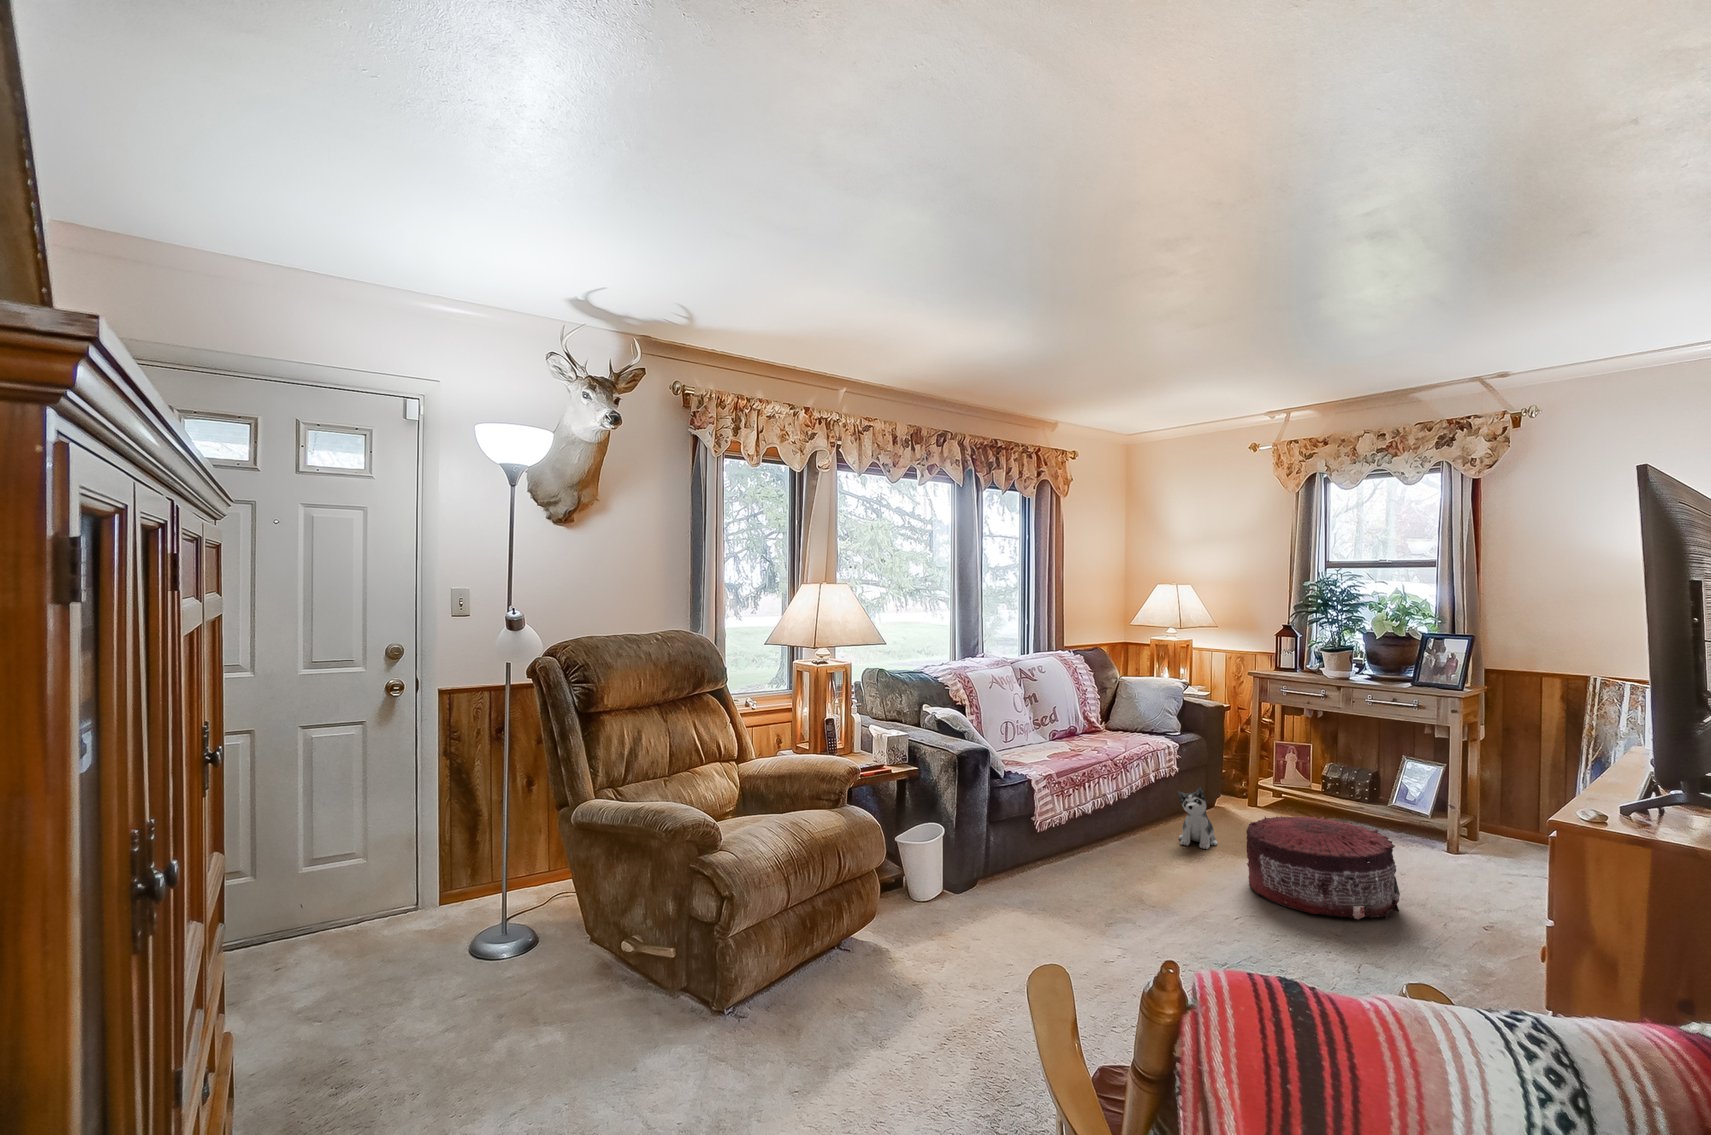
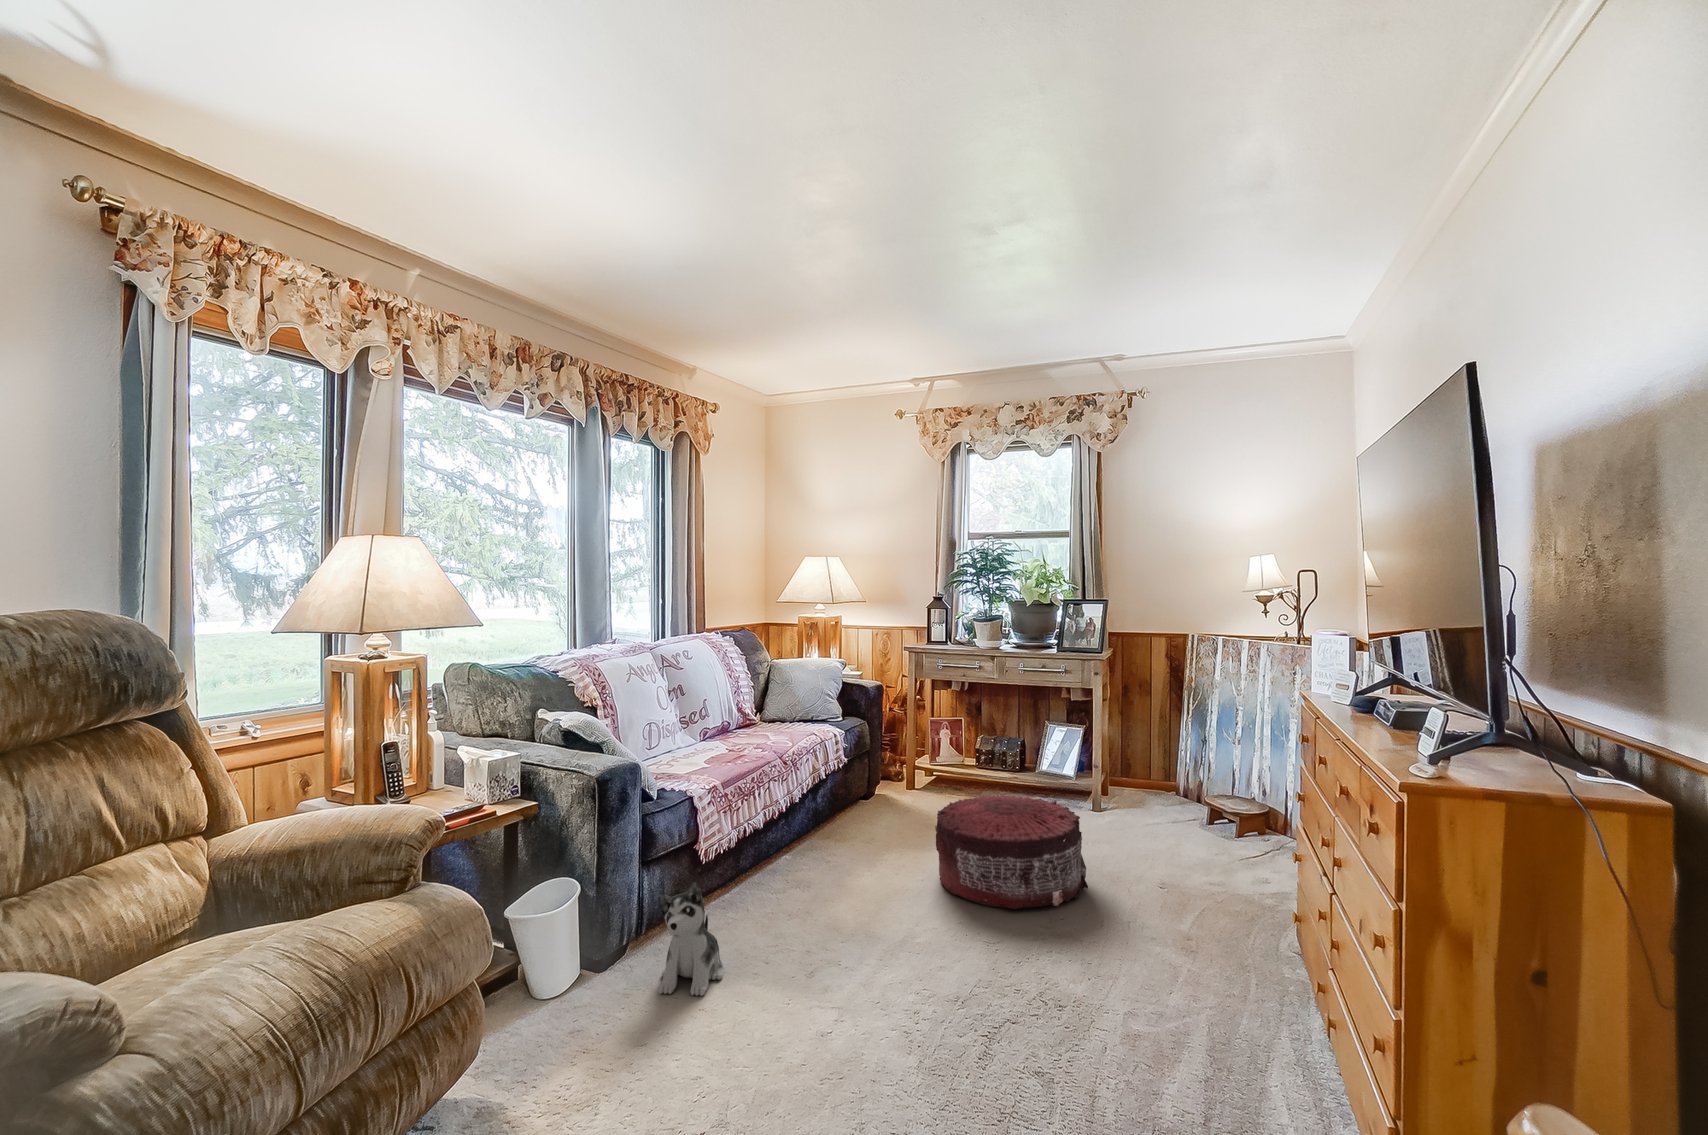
plush toy: present [1178,787,1217,849] -> present [658,882,724,996]

